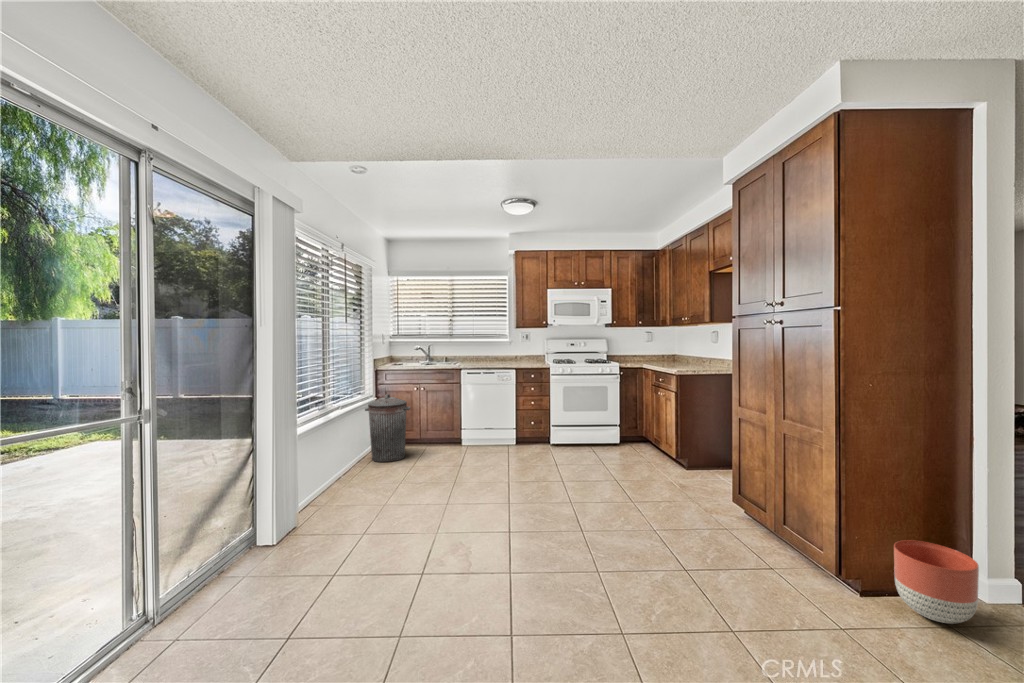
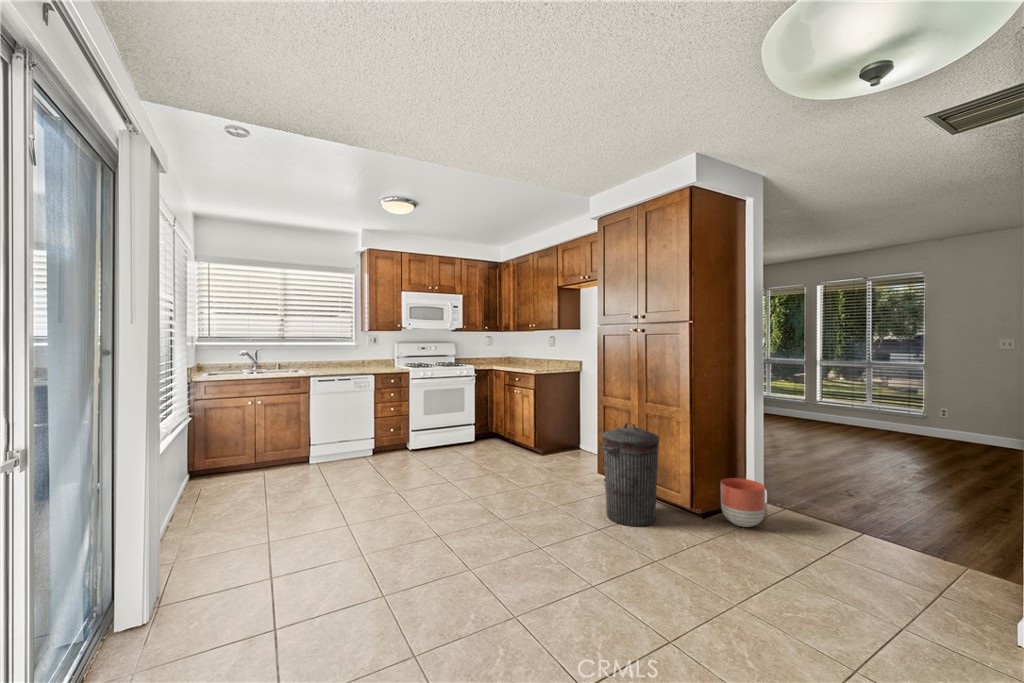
trash can: present [365,394,410,462] -> present [602,423,659,526]

